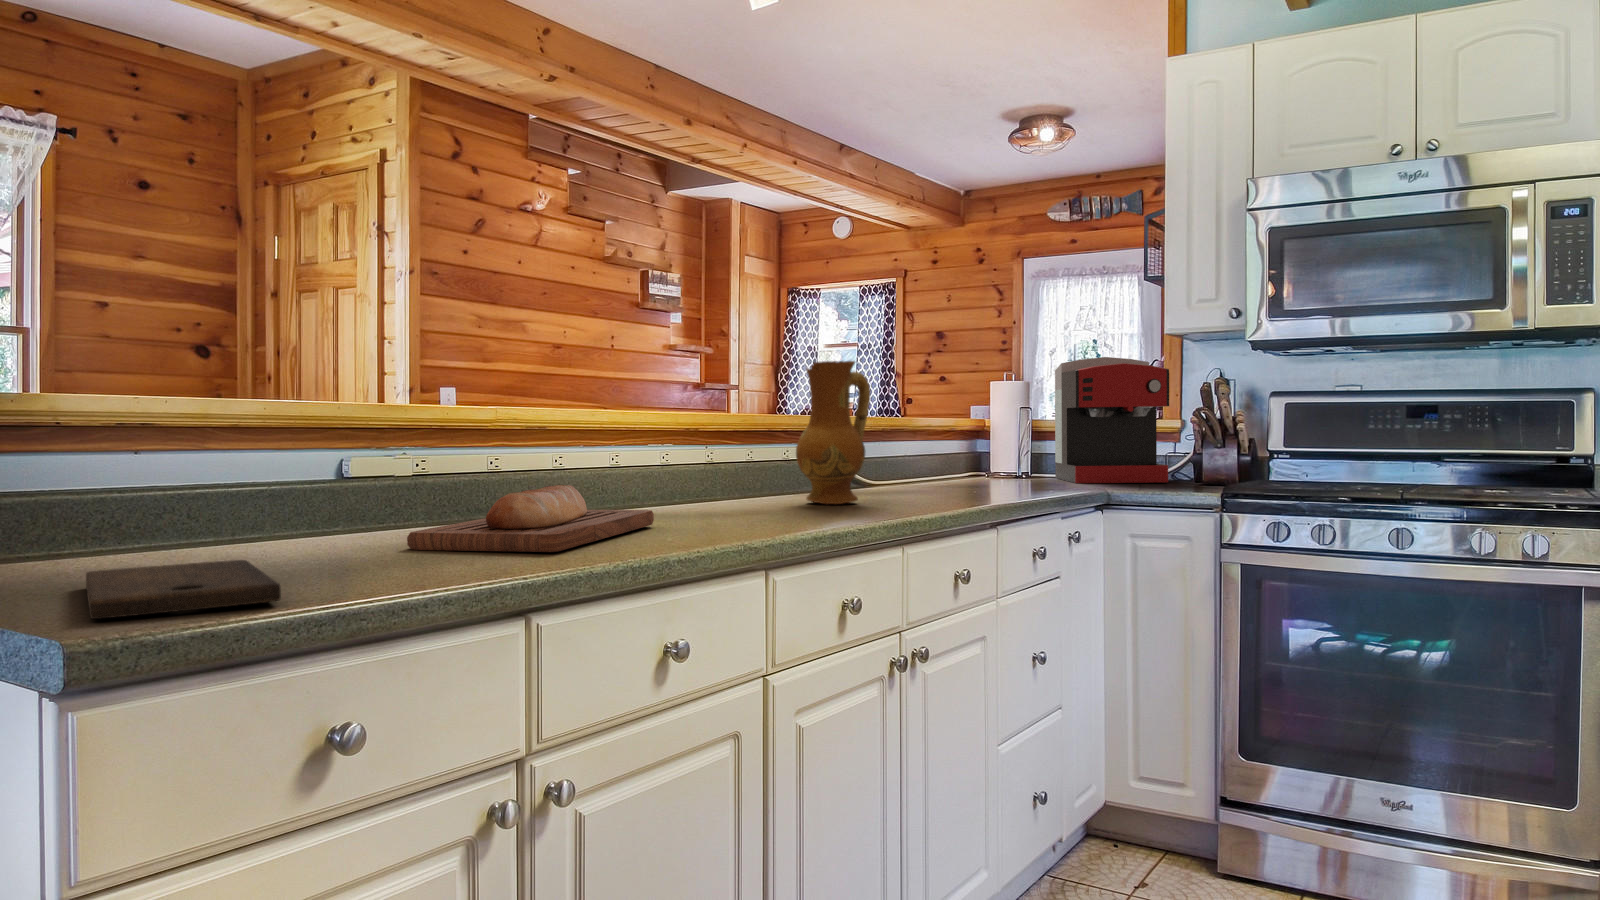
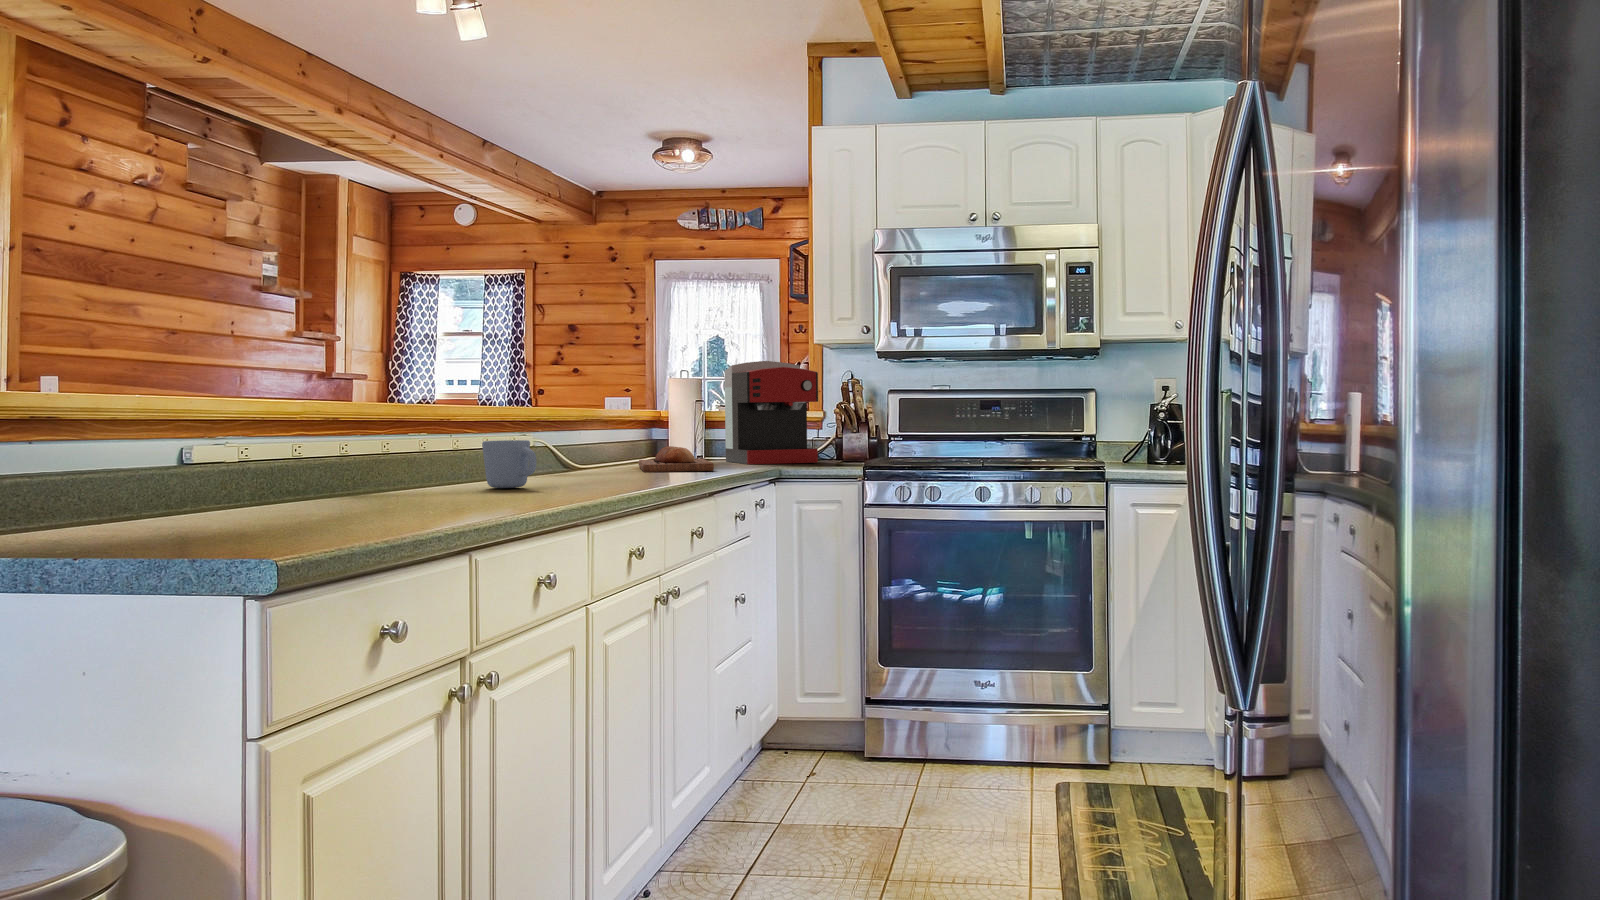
ceramic jug: present [796,361,870,504] -> none [557,365,615,480]
mug: none [672,455,730,516] -> present [482,440,536,488]
bread loaf: present [407,485,654,552] -> present [639,446,714,472]
cutting board: present [86,560,281,619] -> none [203,510,386,537]

